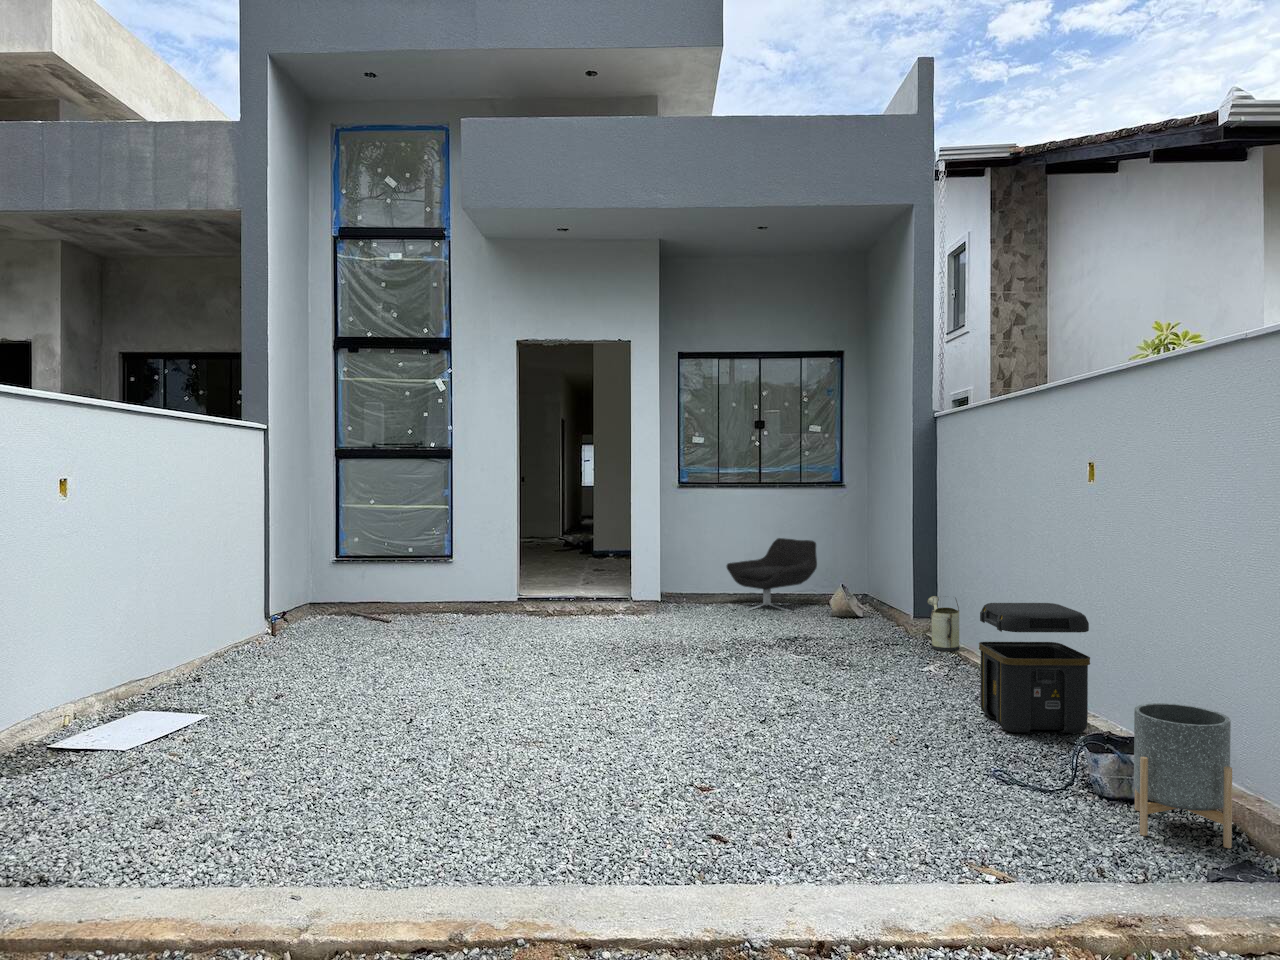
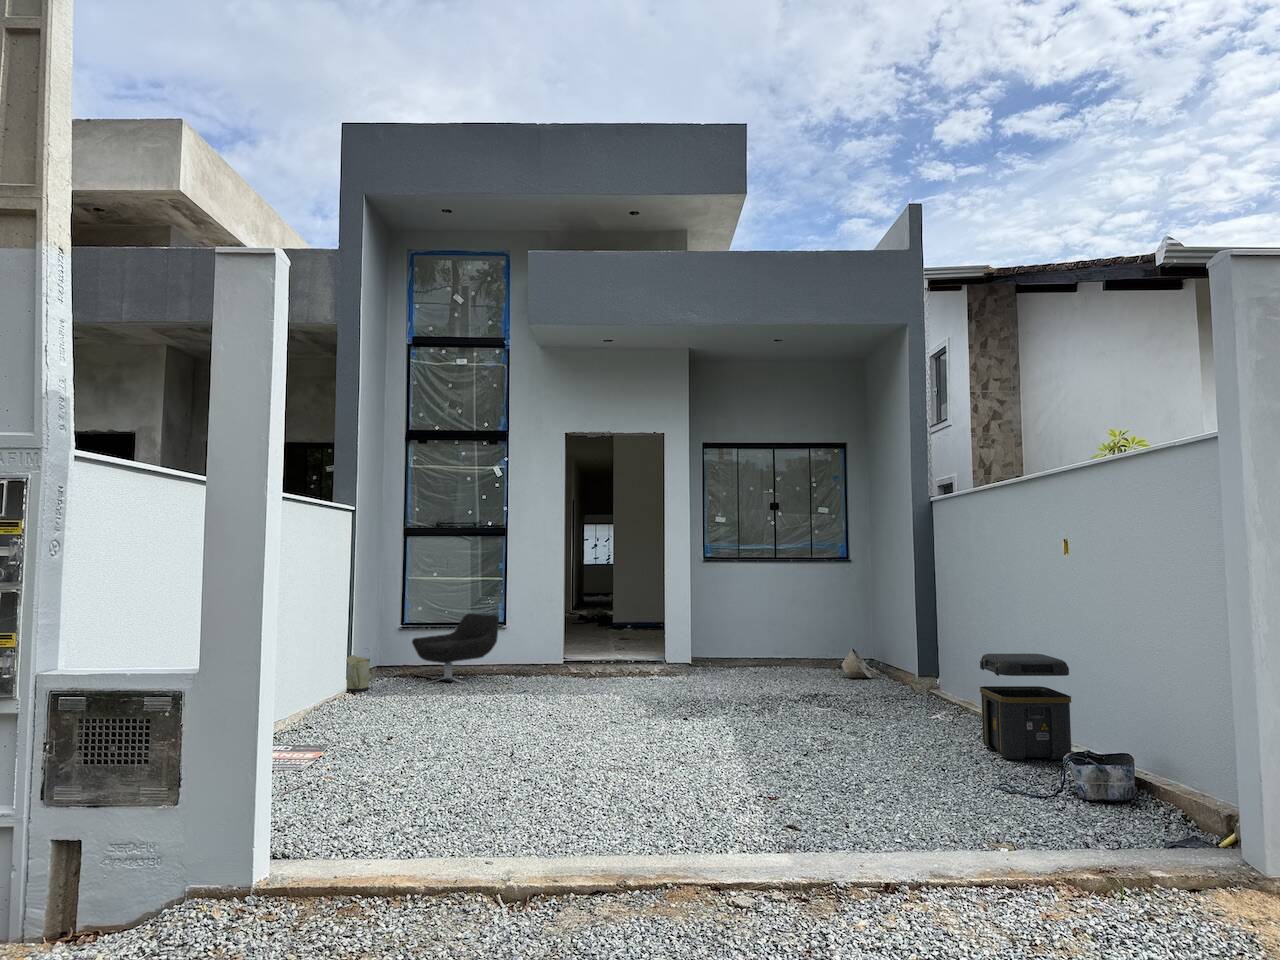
lounge chair: present [727,538,817,611] -> present [412,613,499,684]
watering can: present [927,596,959,651] -> present [346,655,370,692]
planter: present [1134,703,1232,848] -> none [1107,724,1186,832]

